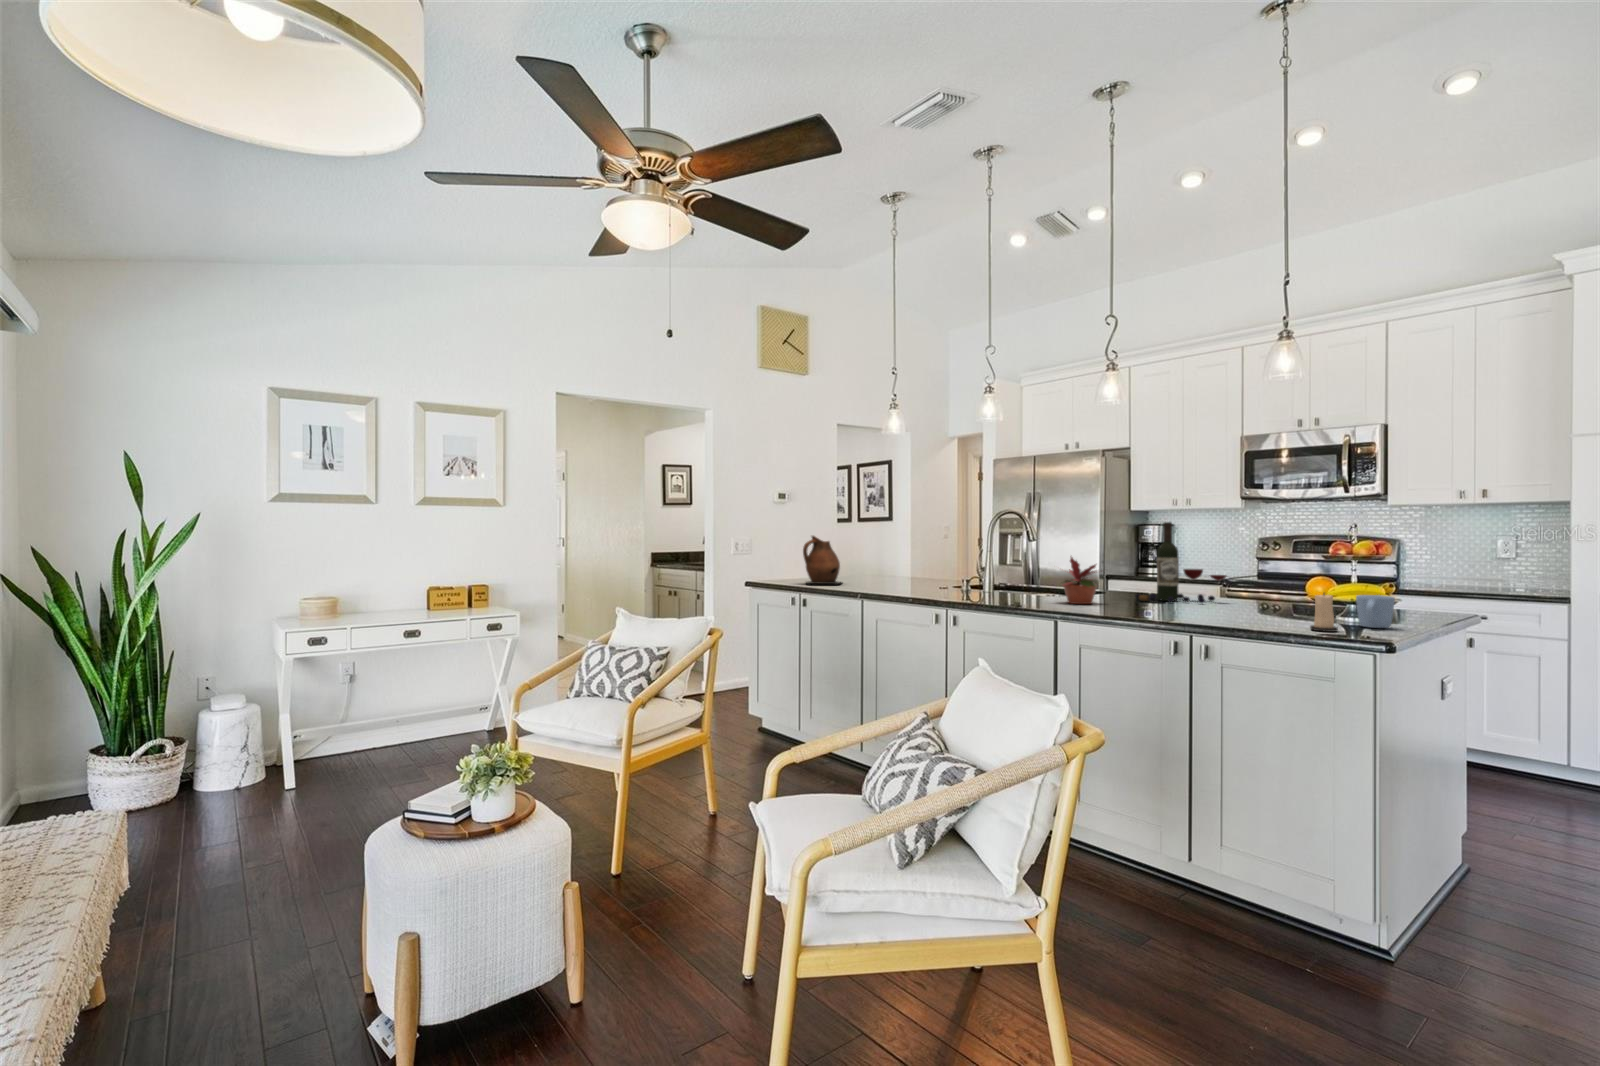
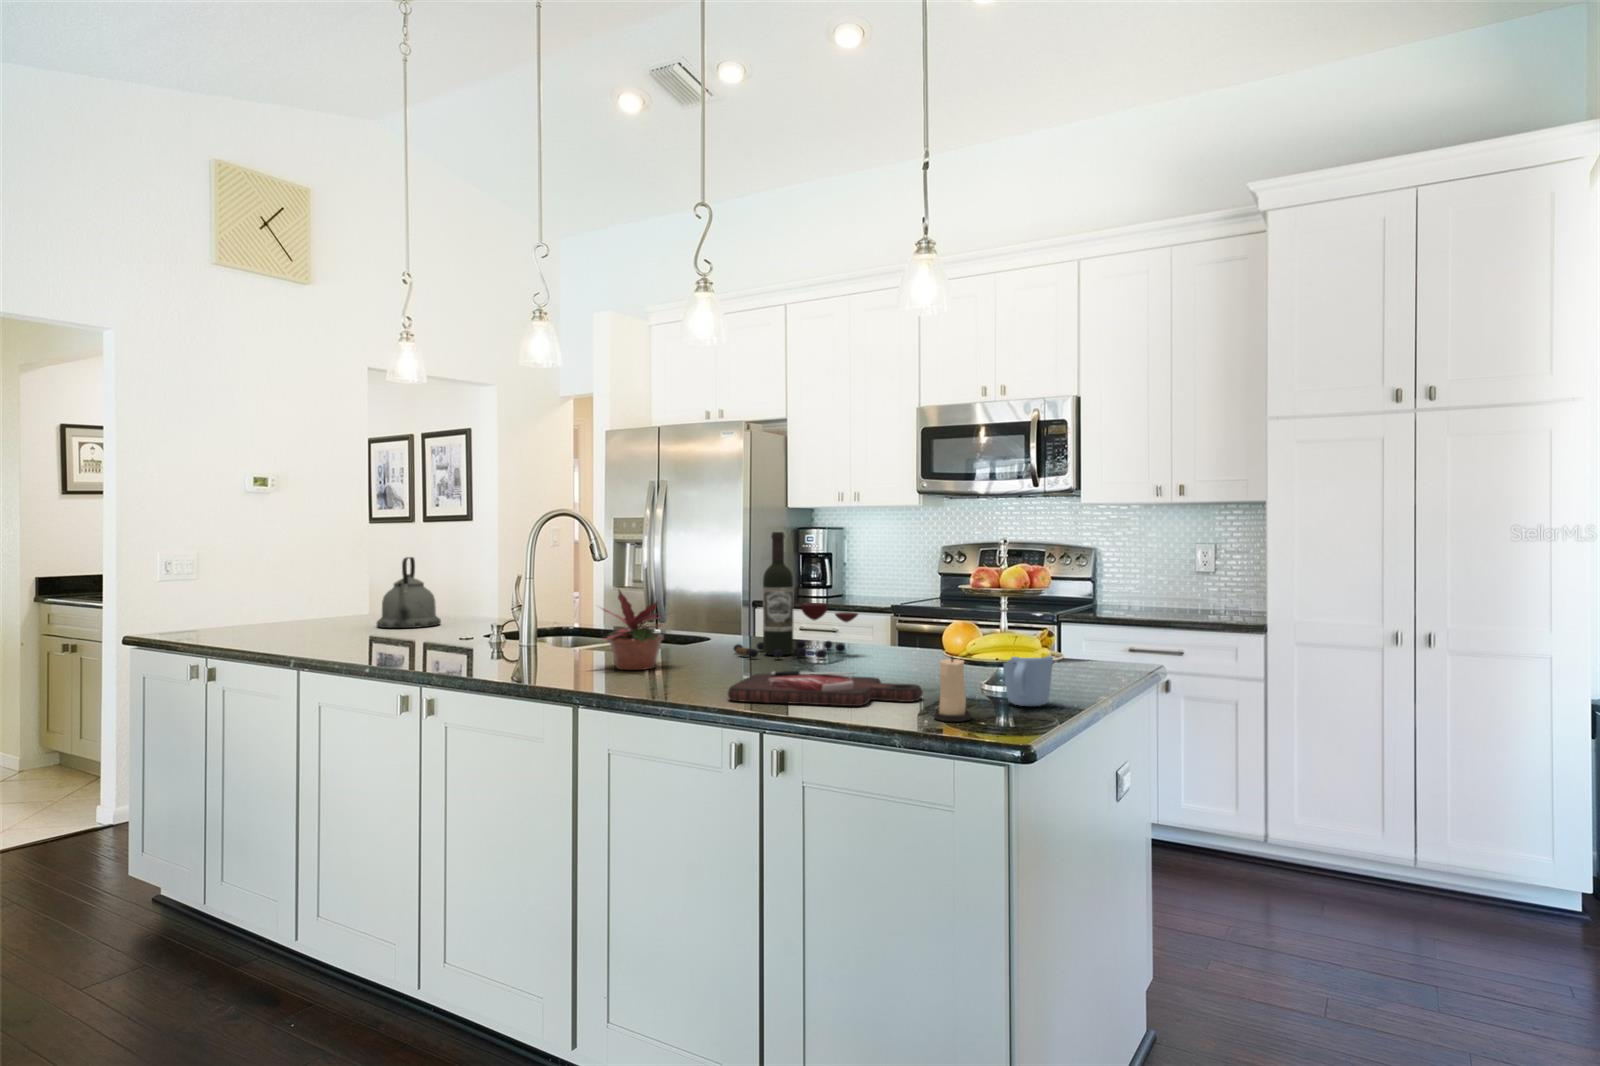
ceramic pitcher: present [803,536,841,584] -> none [208,553,297,640]
kettle: none [882,540,919,583] -> present [377,557,441,628]
cutting board: none [1161,604,1295,623] -> present [728,671,923,706]

